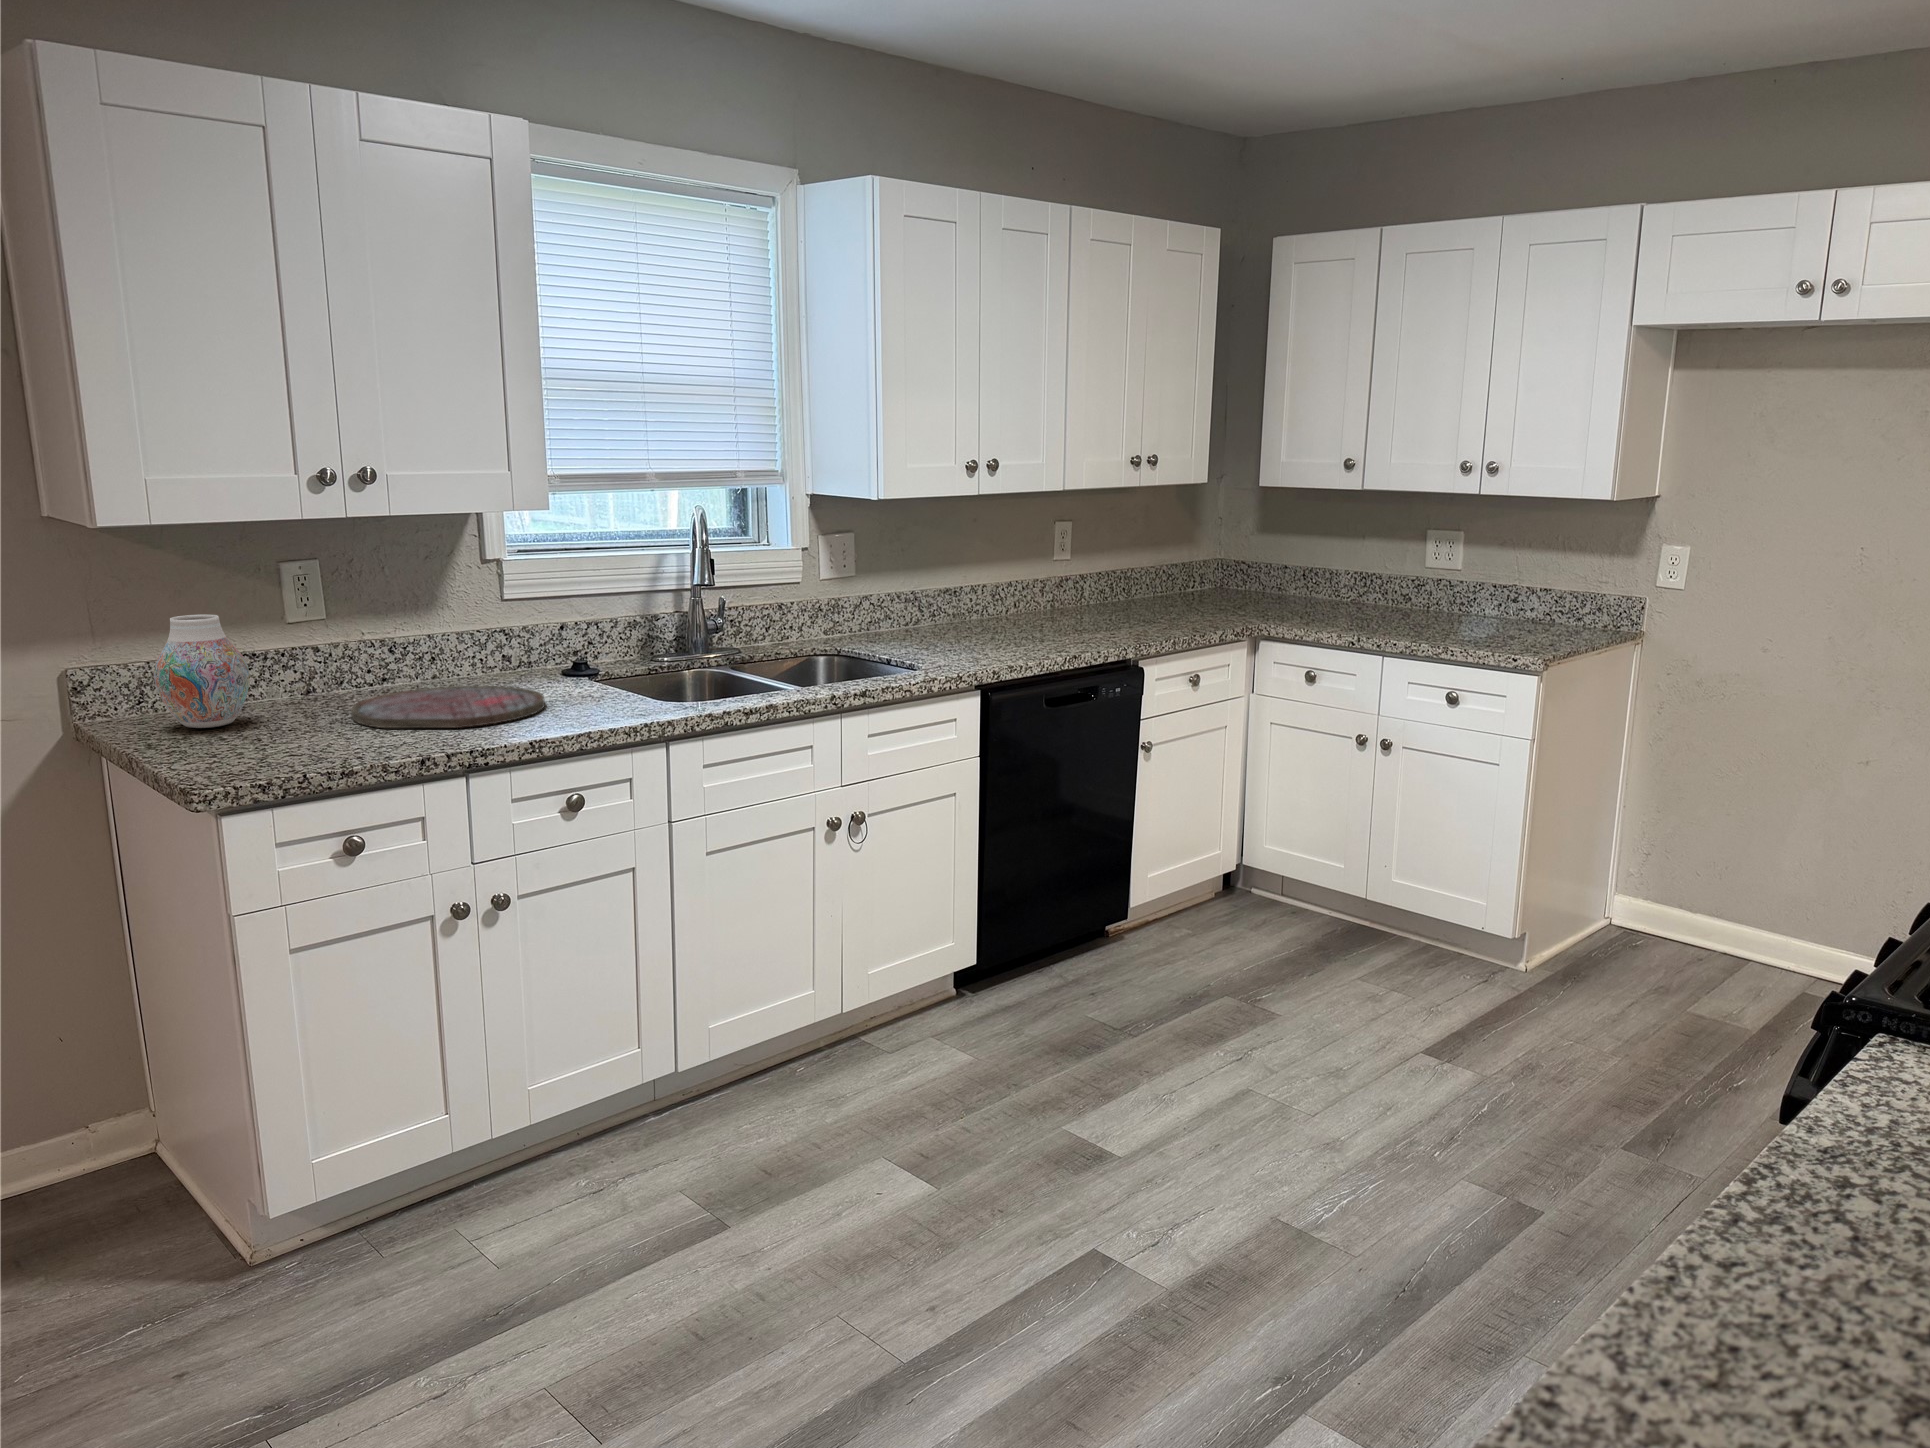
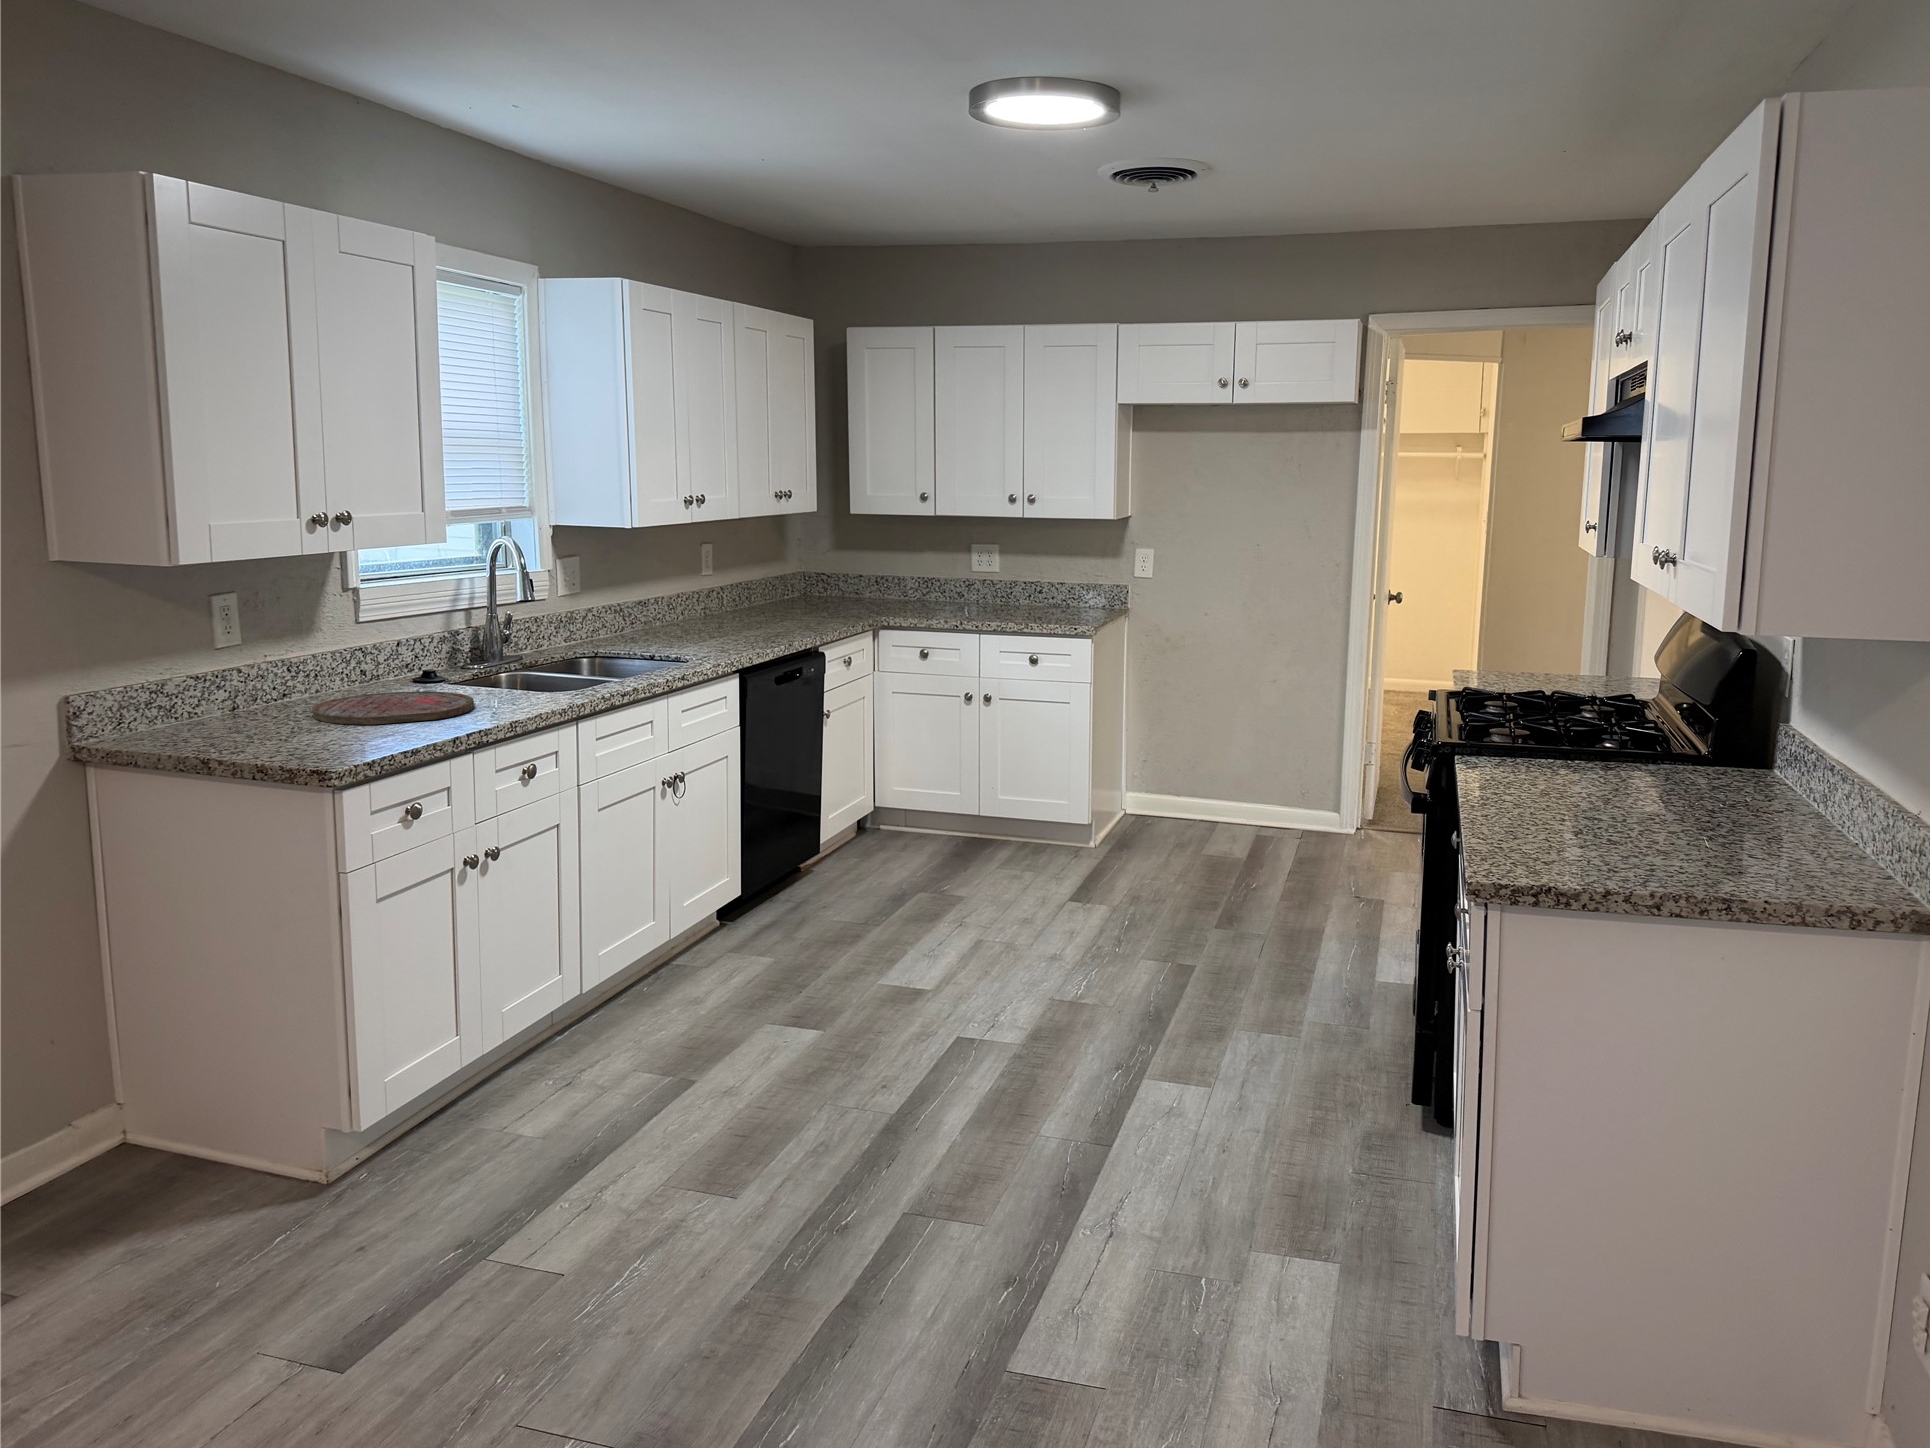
vase: present [154,615,249,728] -> none [164,641,245,738]

